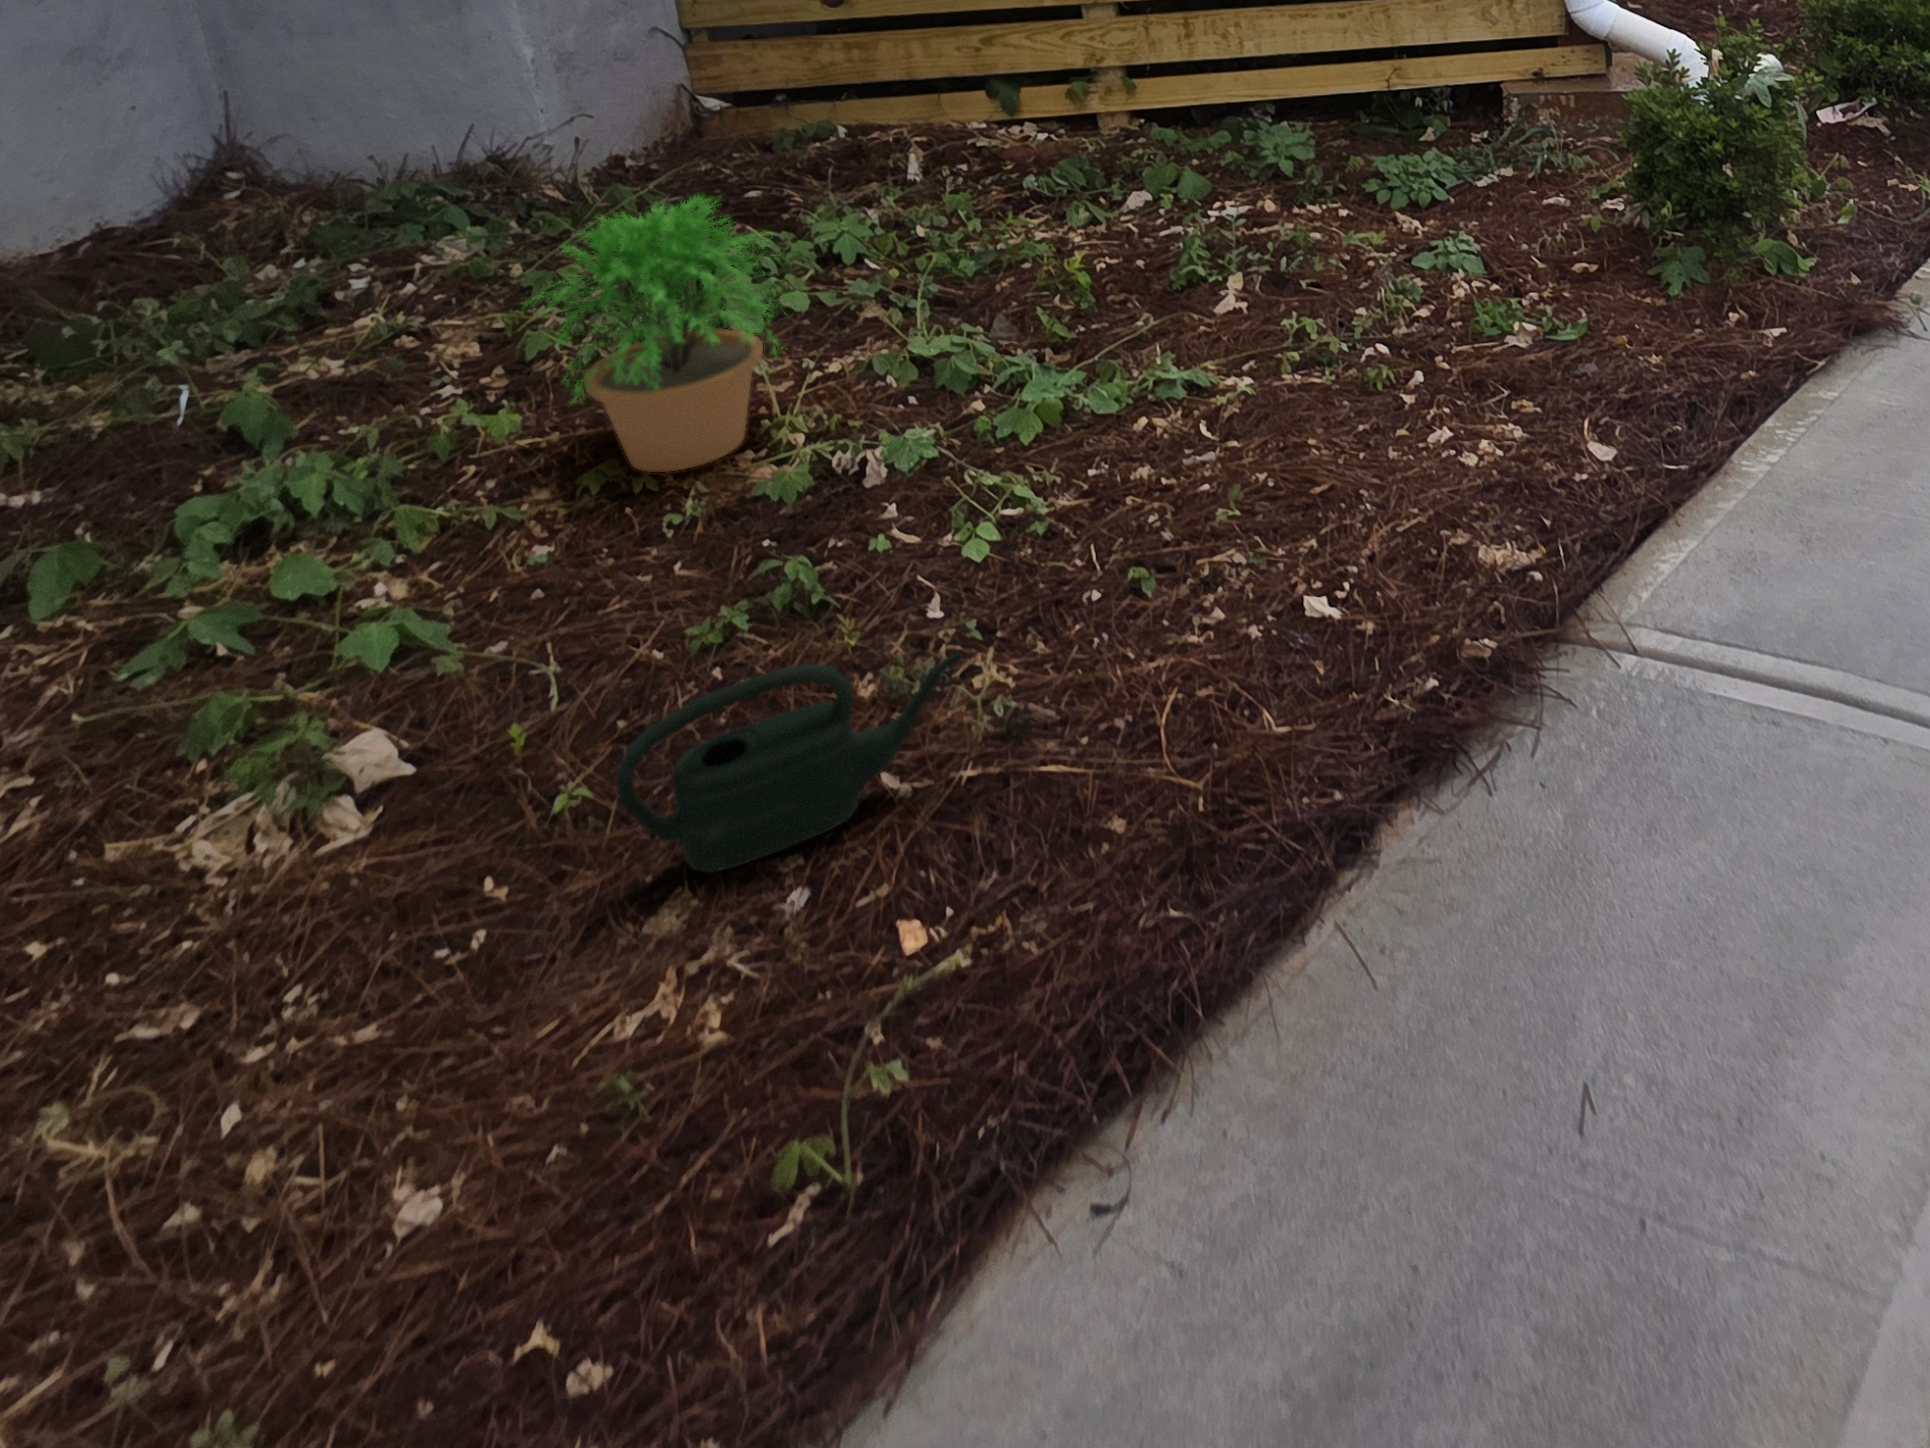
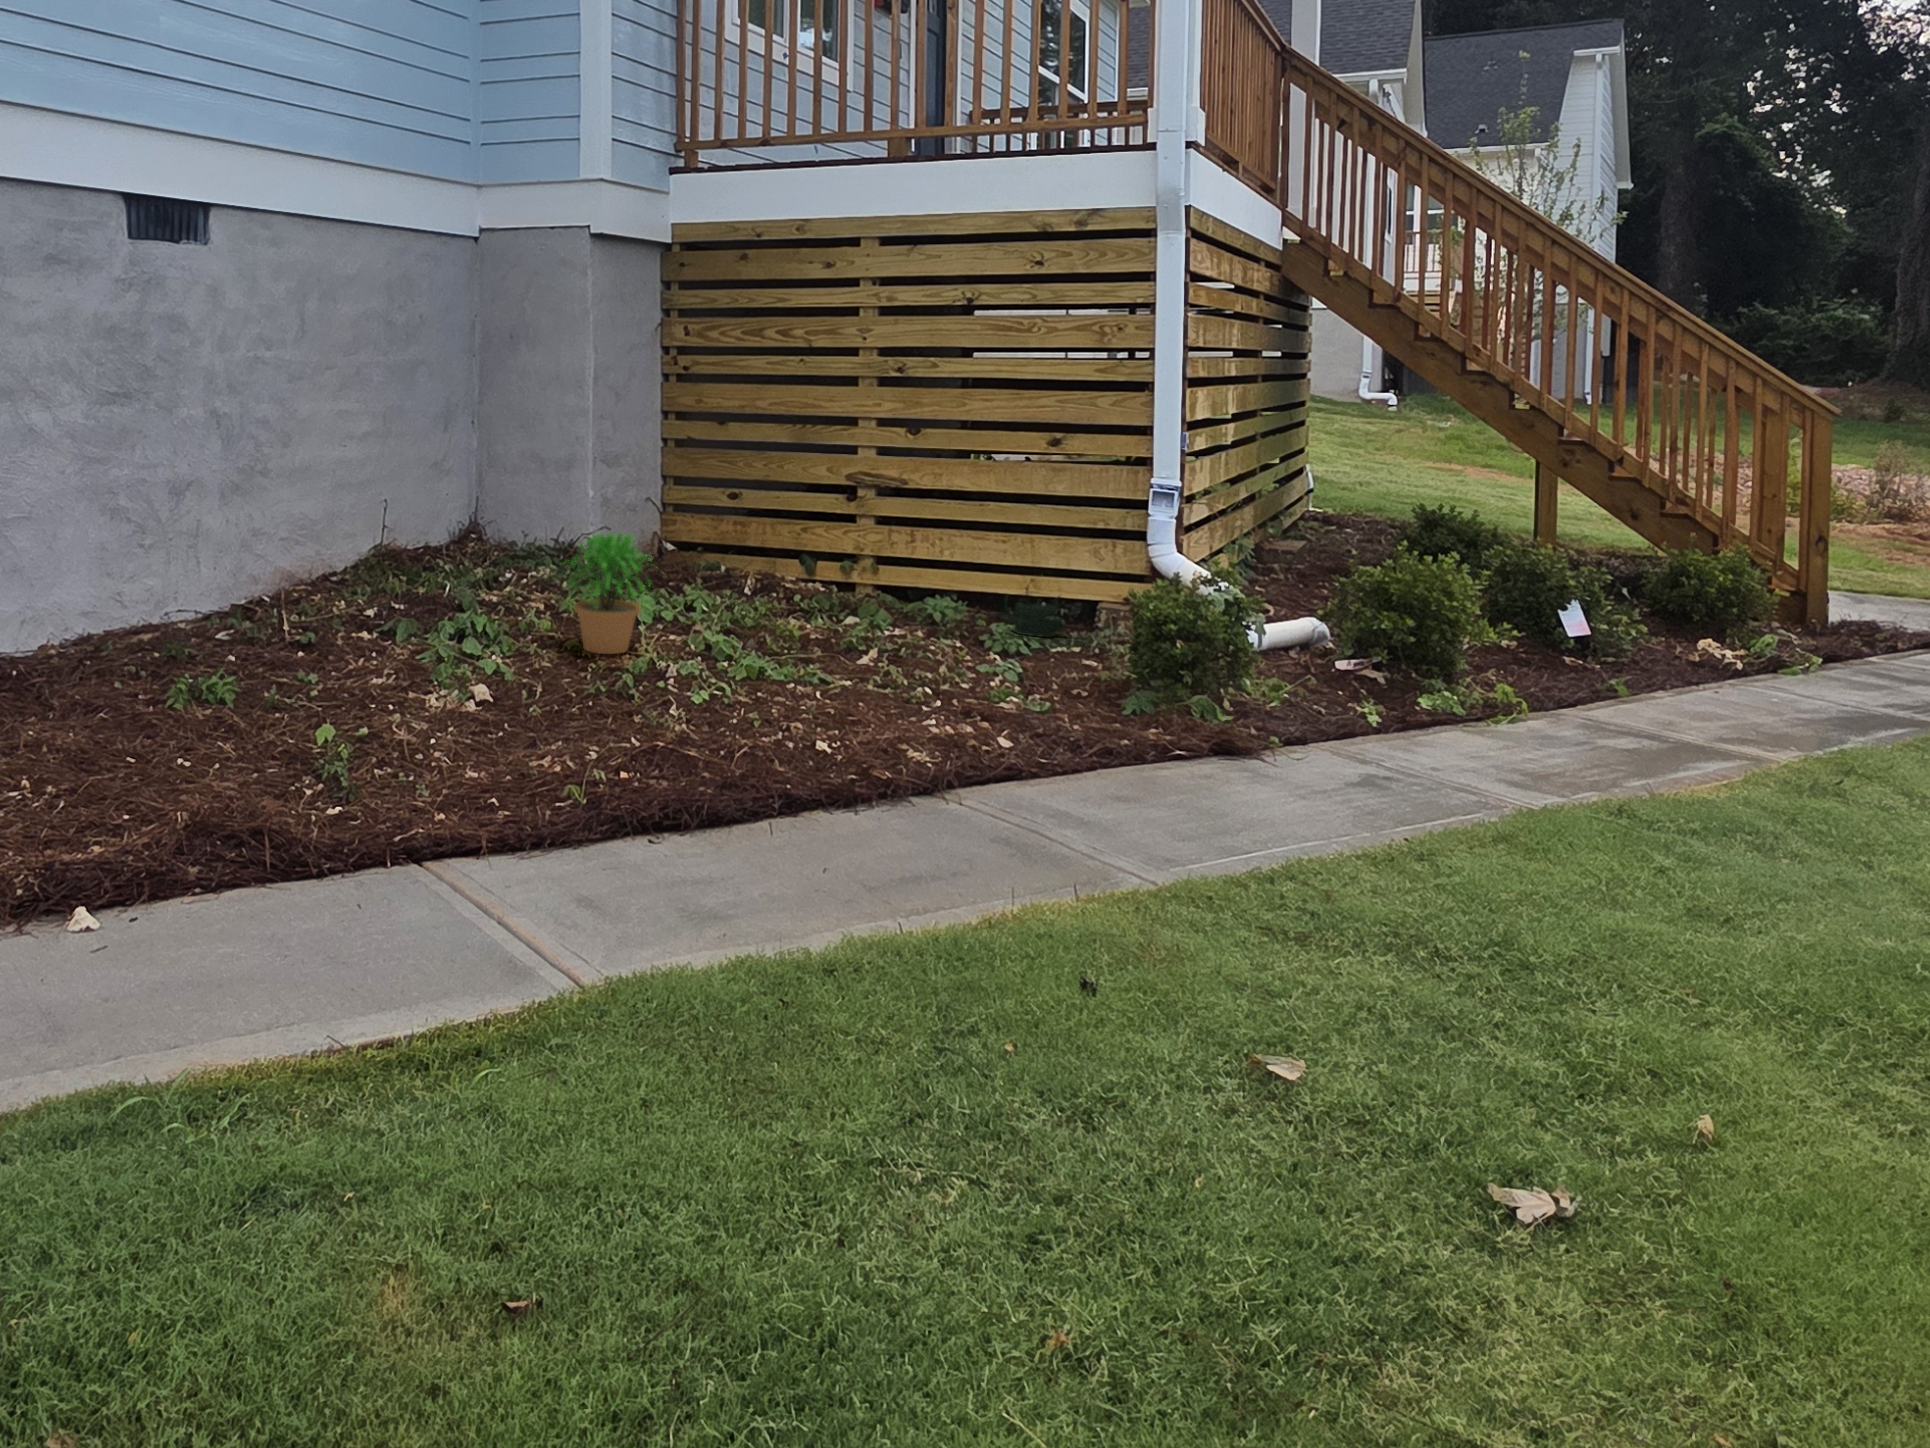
watering can: present [617,652,962,872] -> present [1004,594,1082,637]

